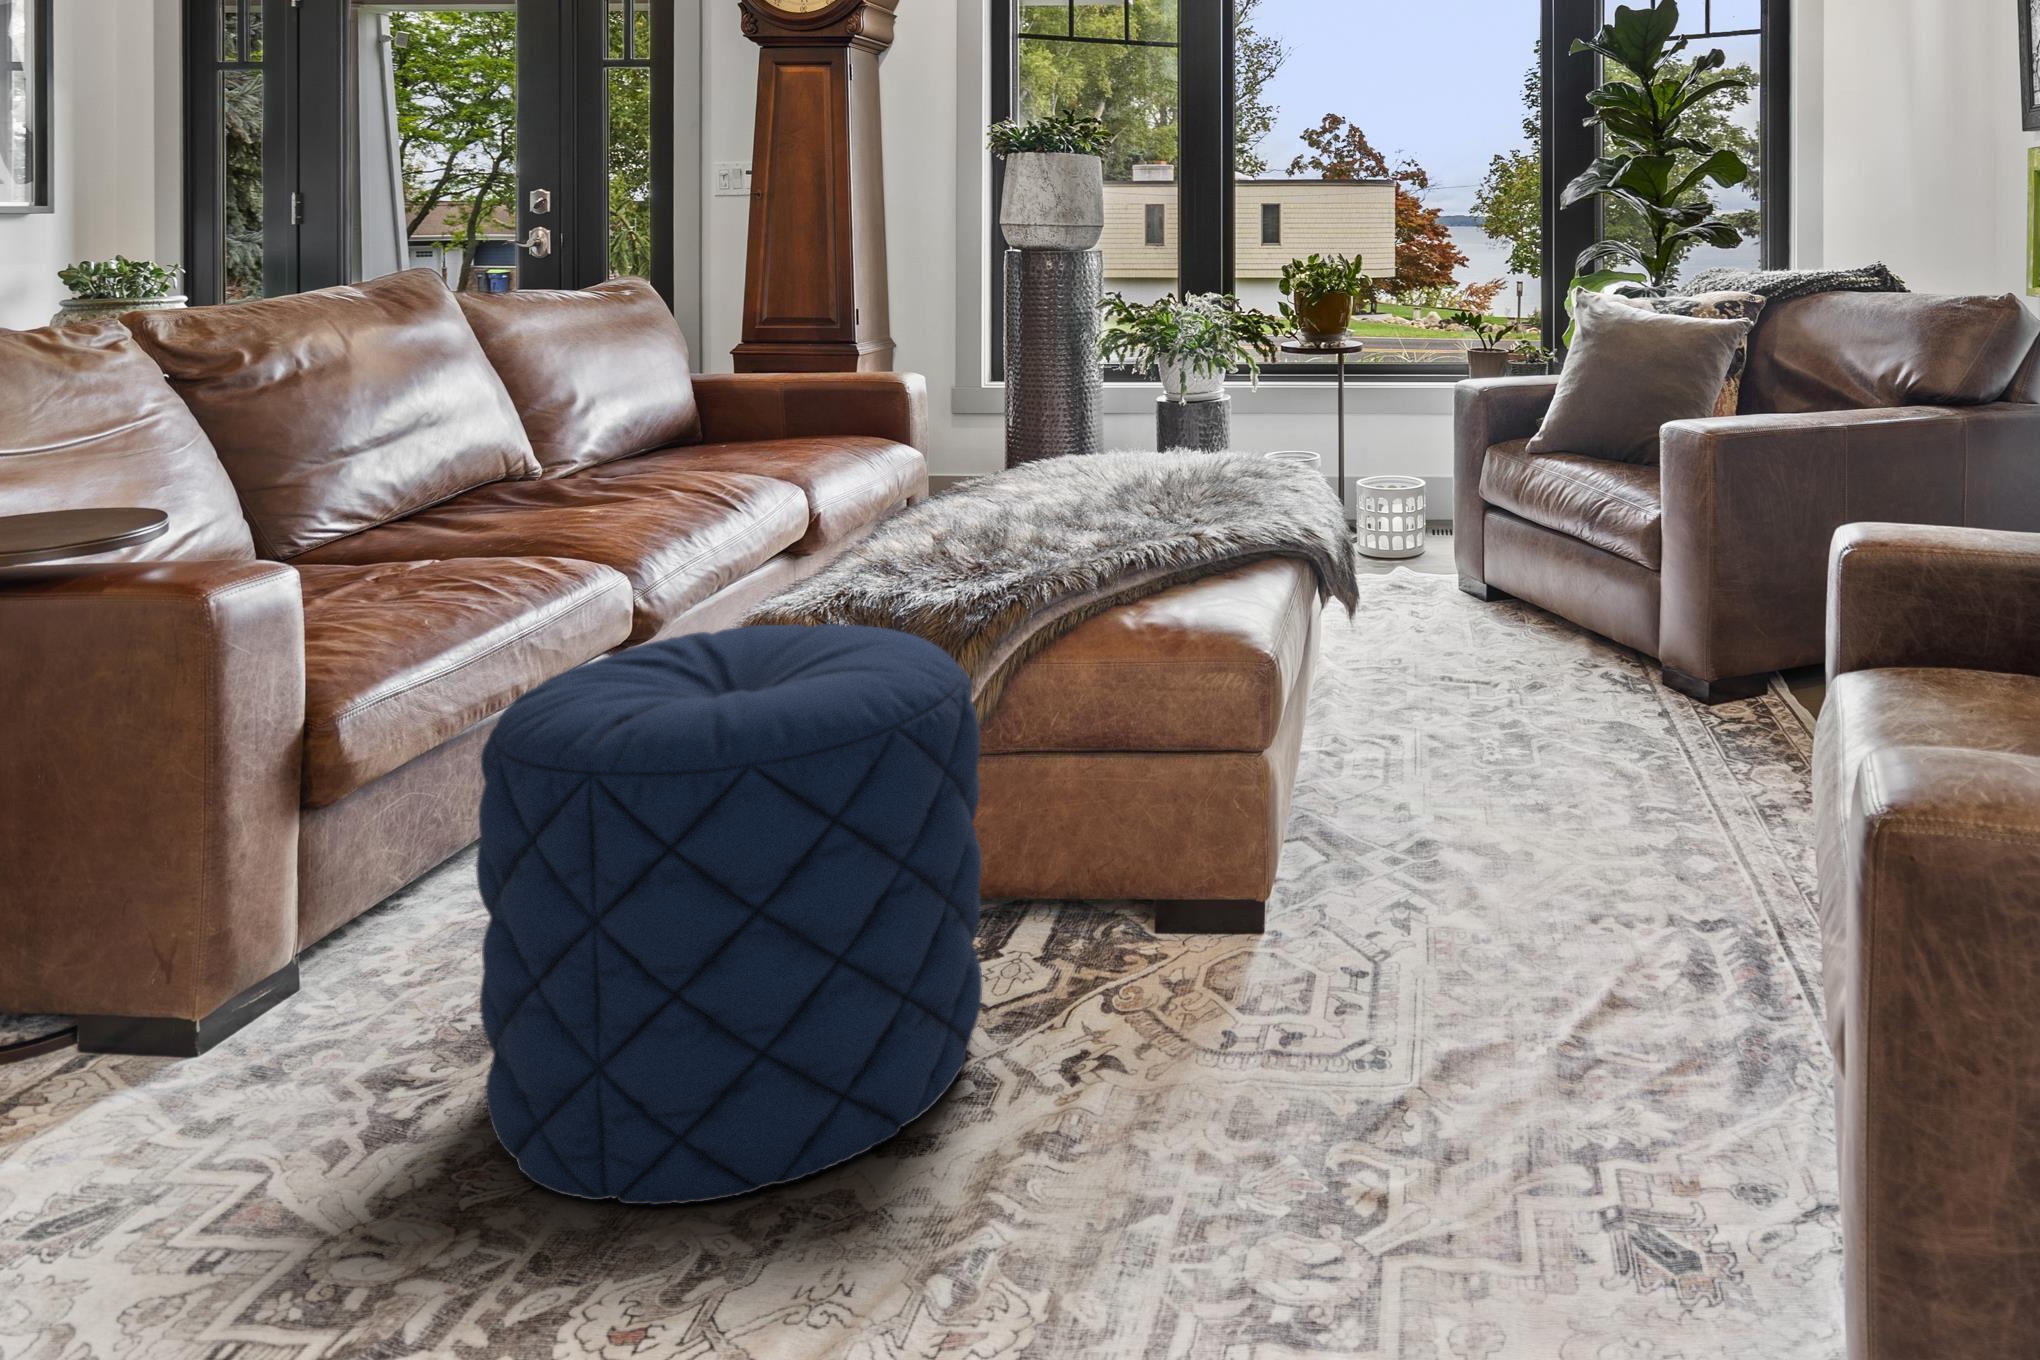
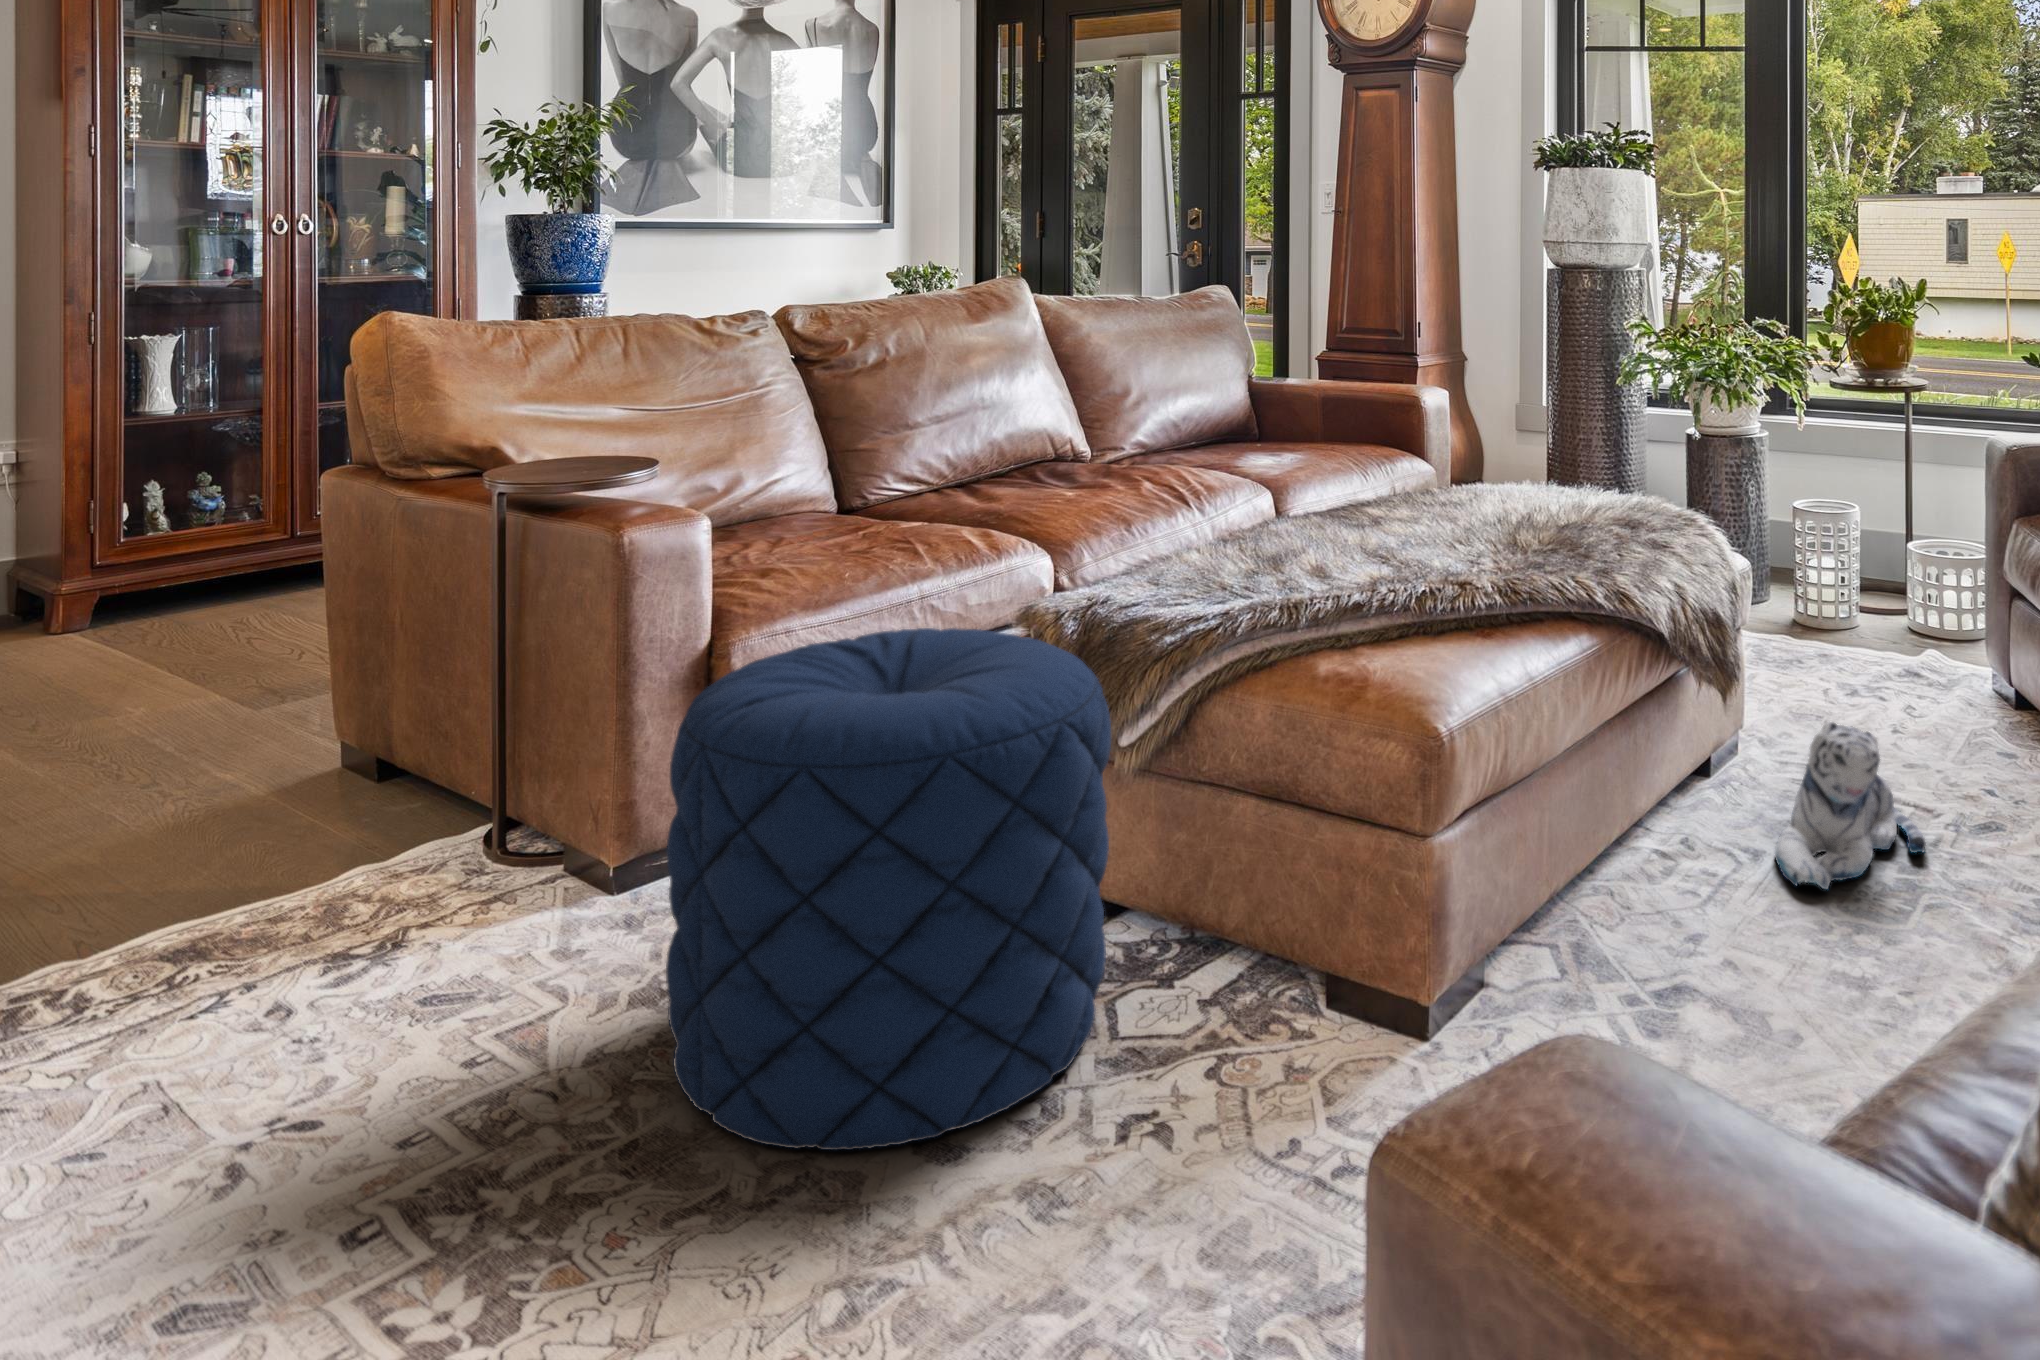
plush toy: none [1409,615,1524,757] -> present [1775,721,1926,890]

